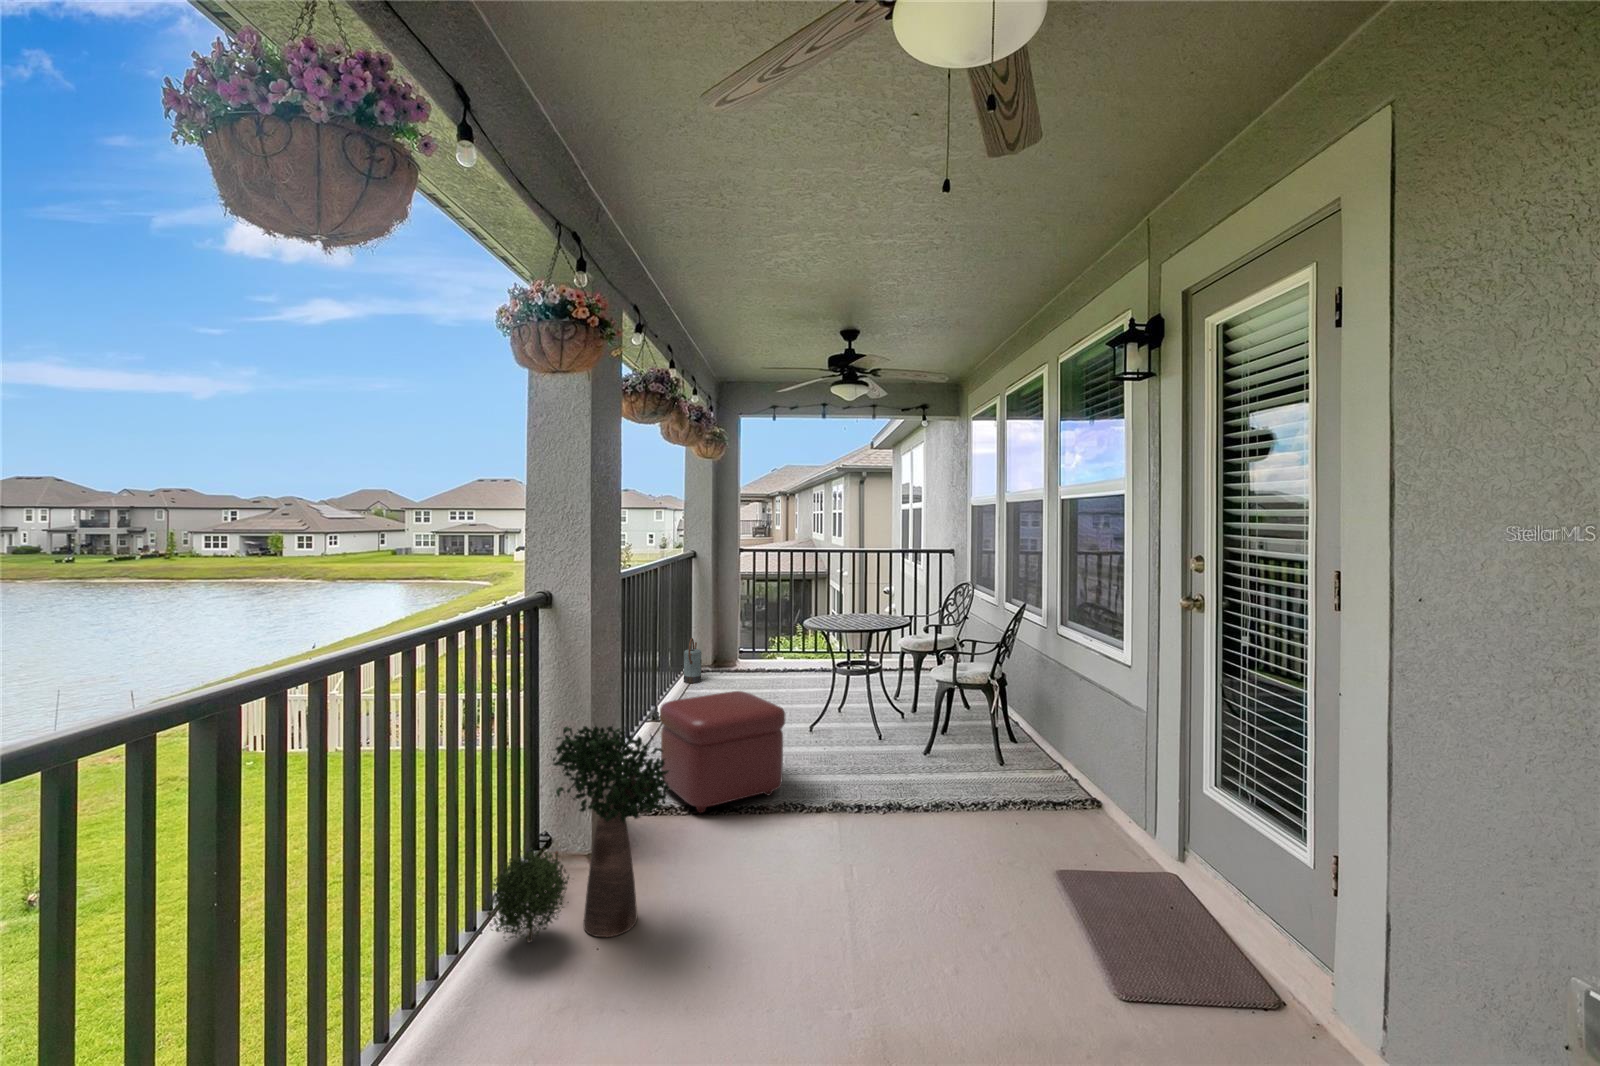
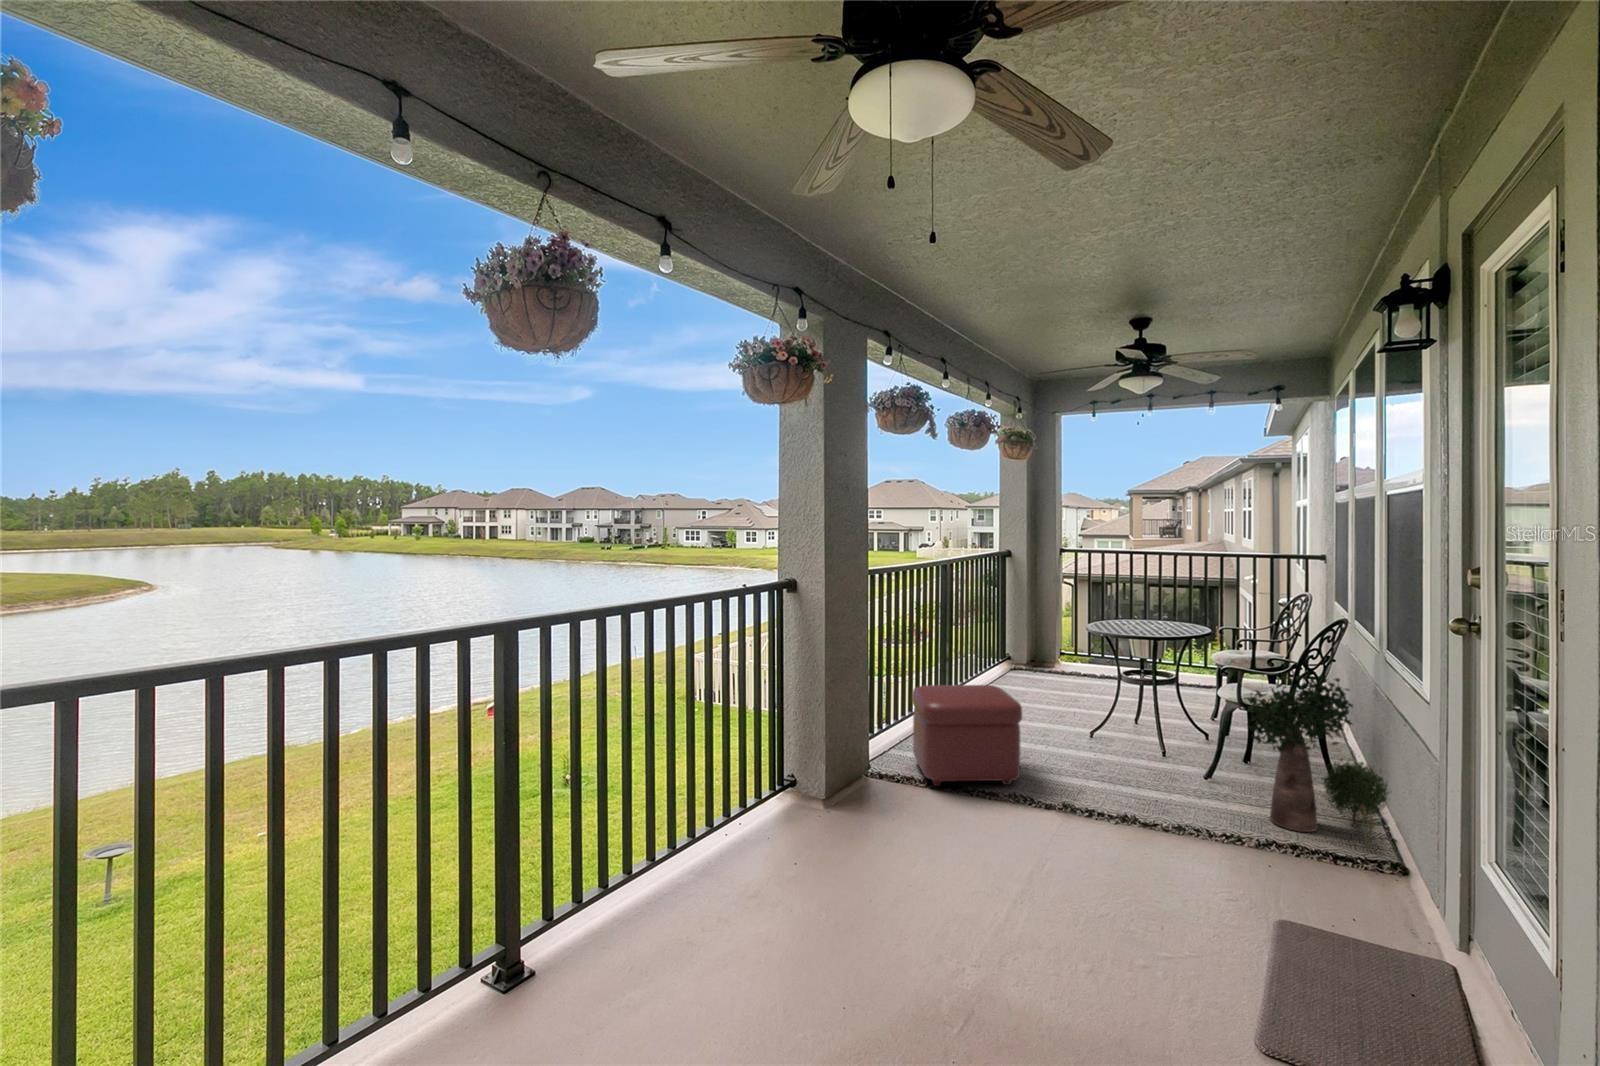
watering can: present [684,638,702,683] -> none [991,637,1009,682]
potted plant: present [487,726,670,942] -> present [1247,673,1388,851]

